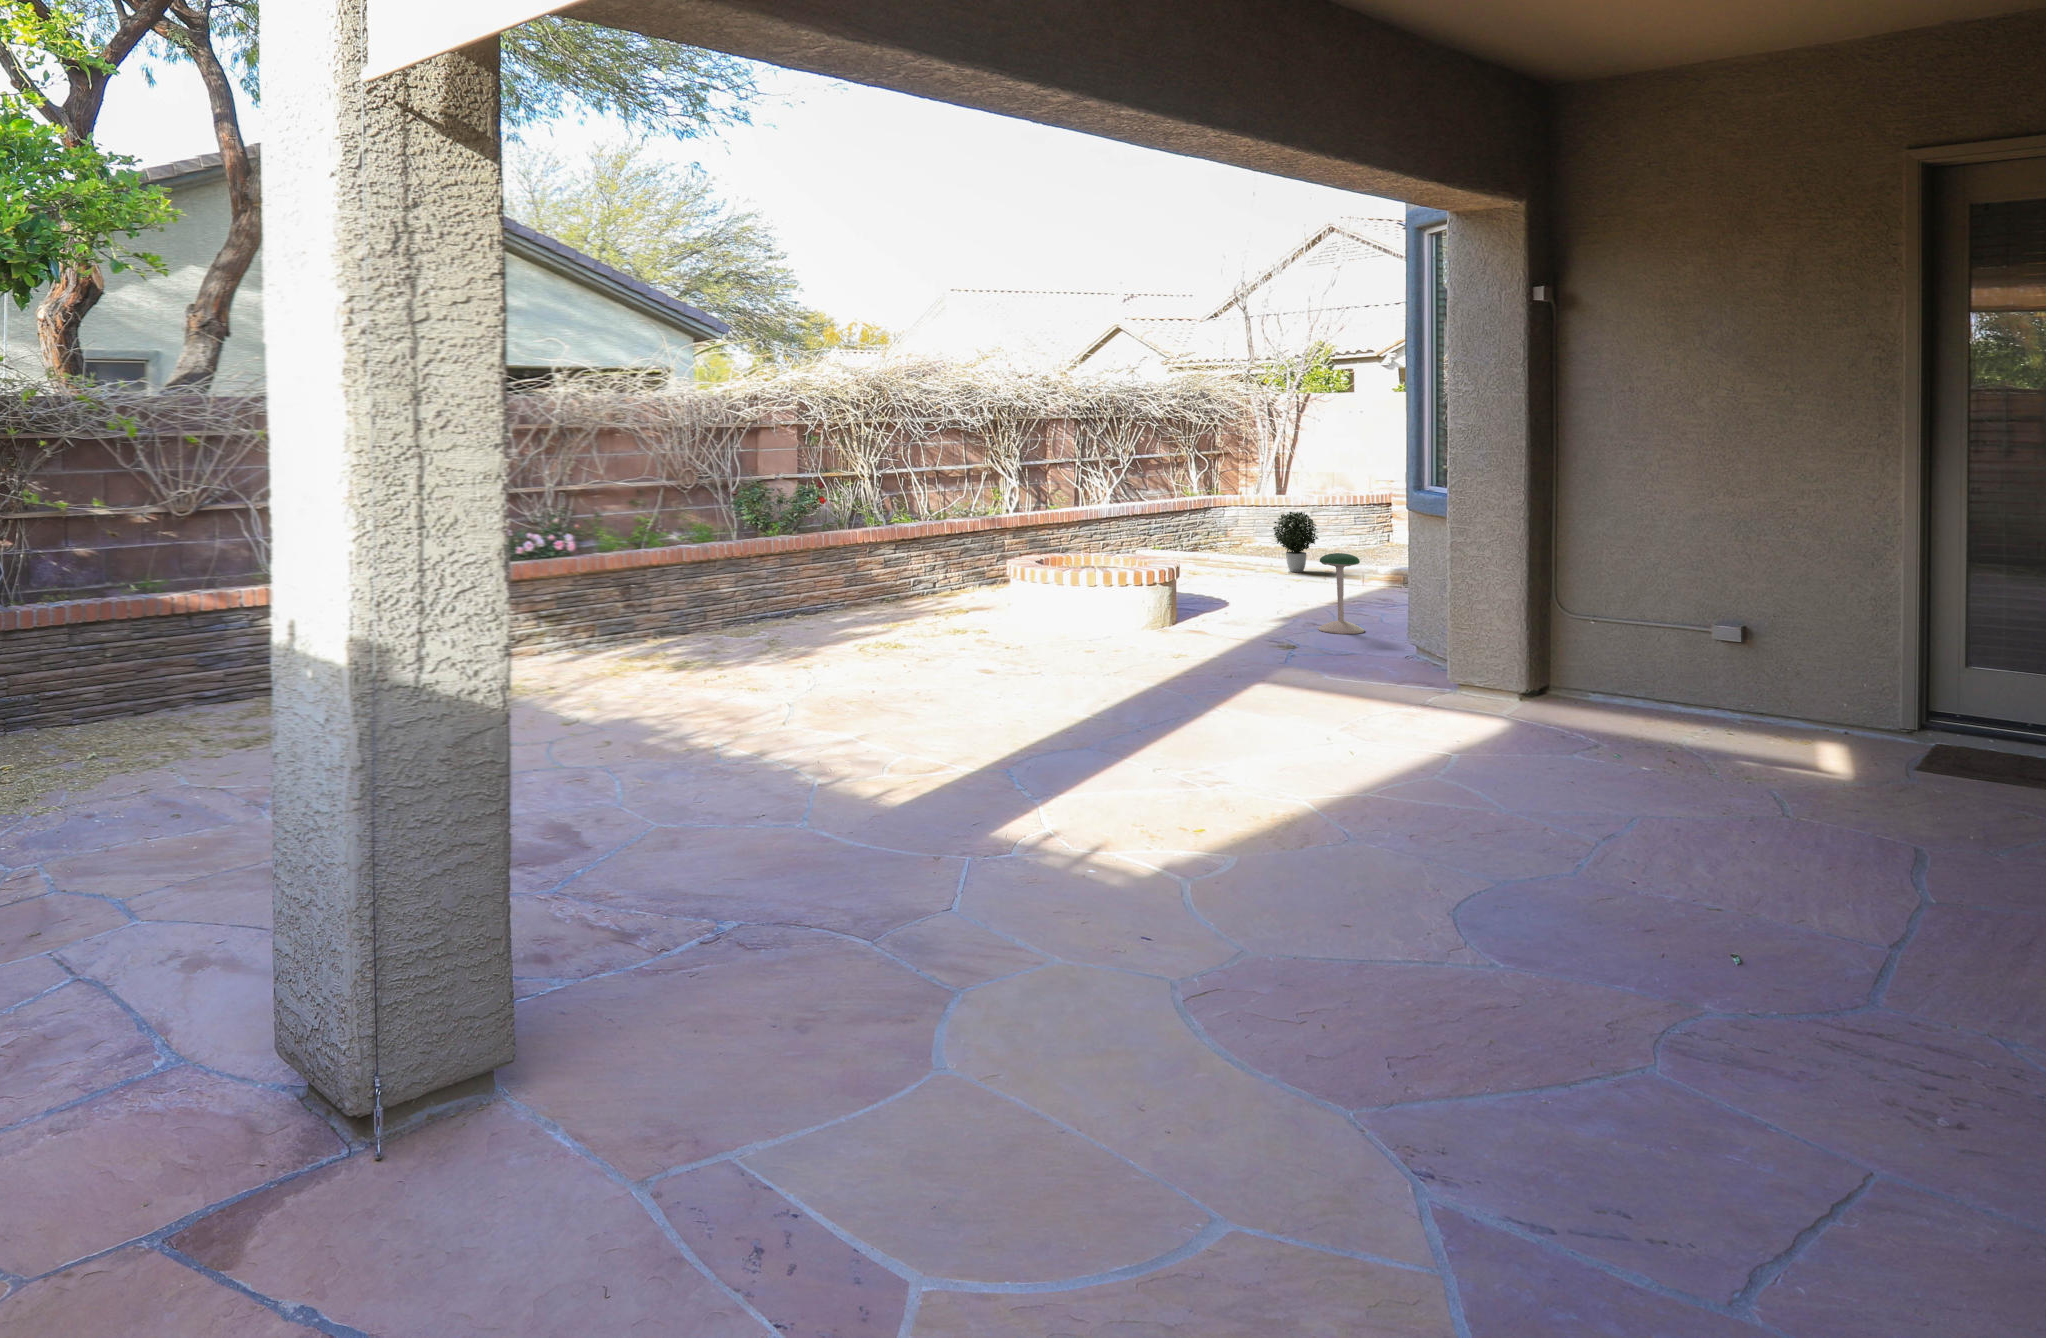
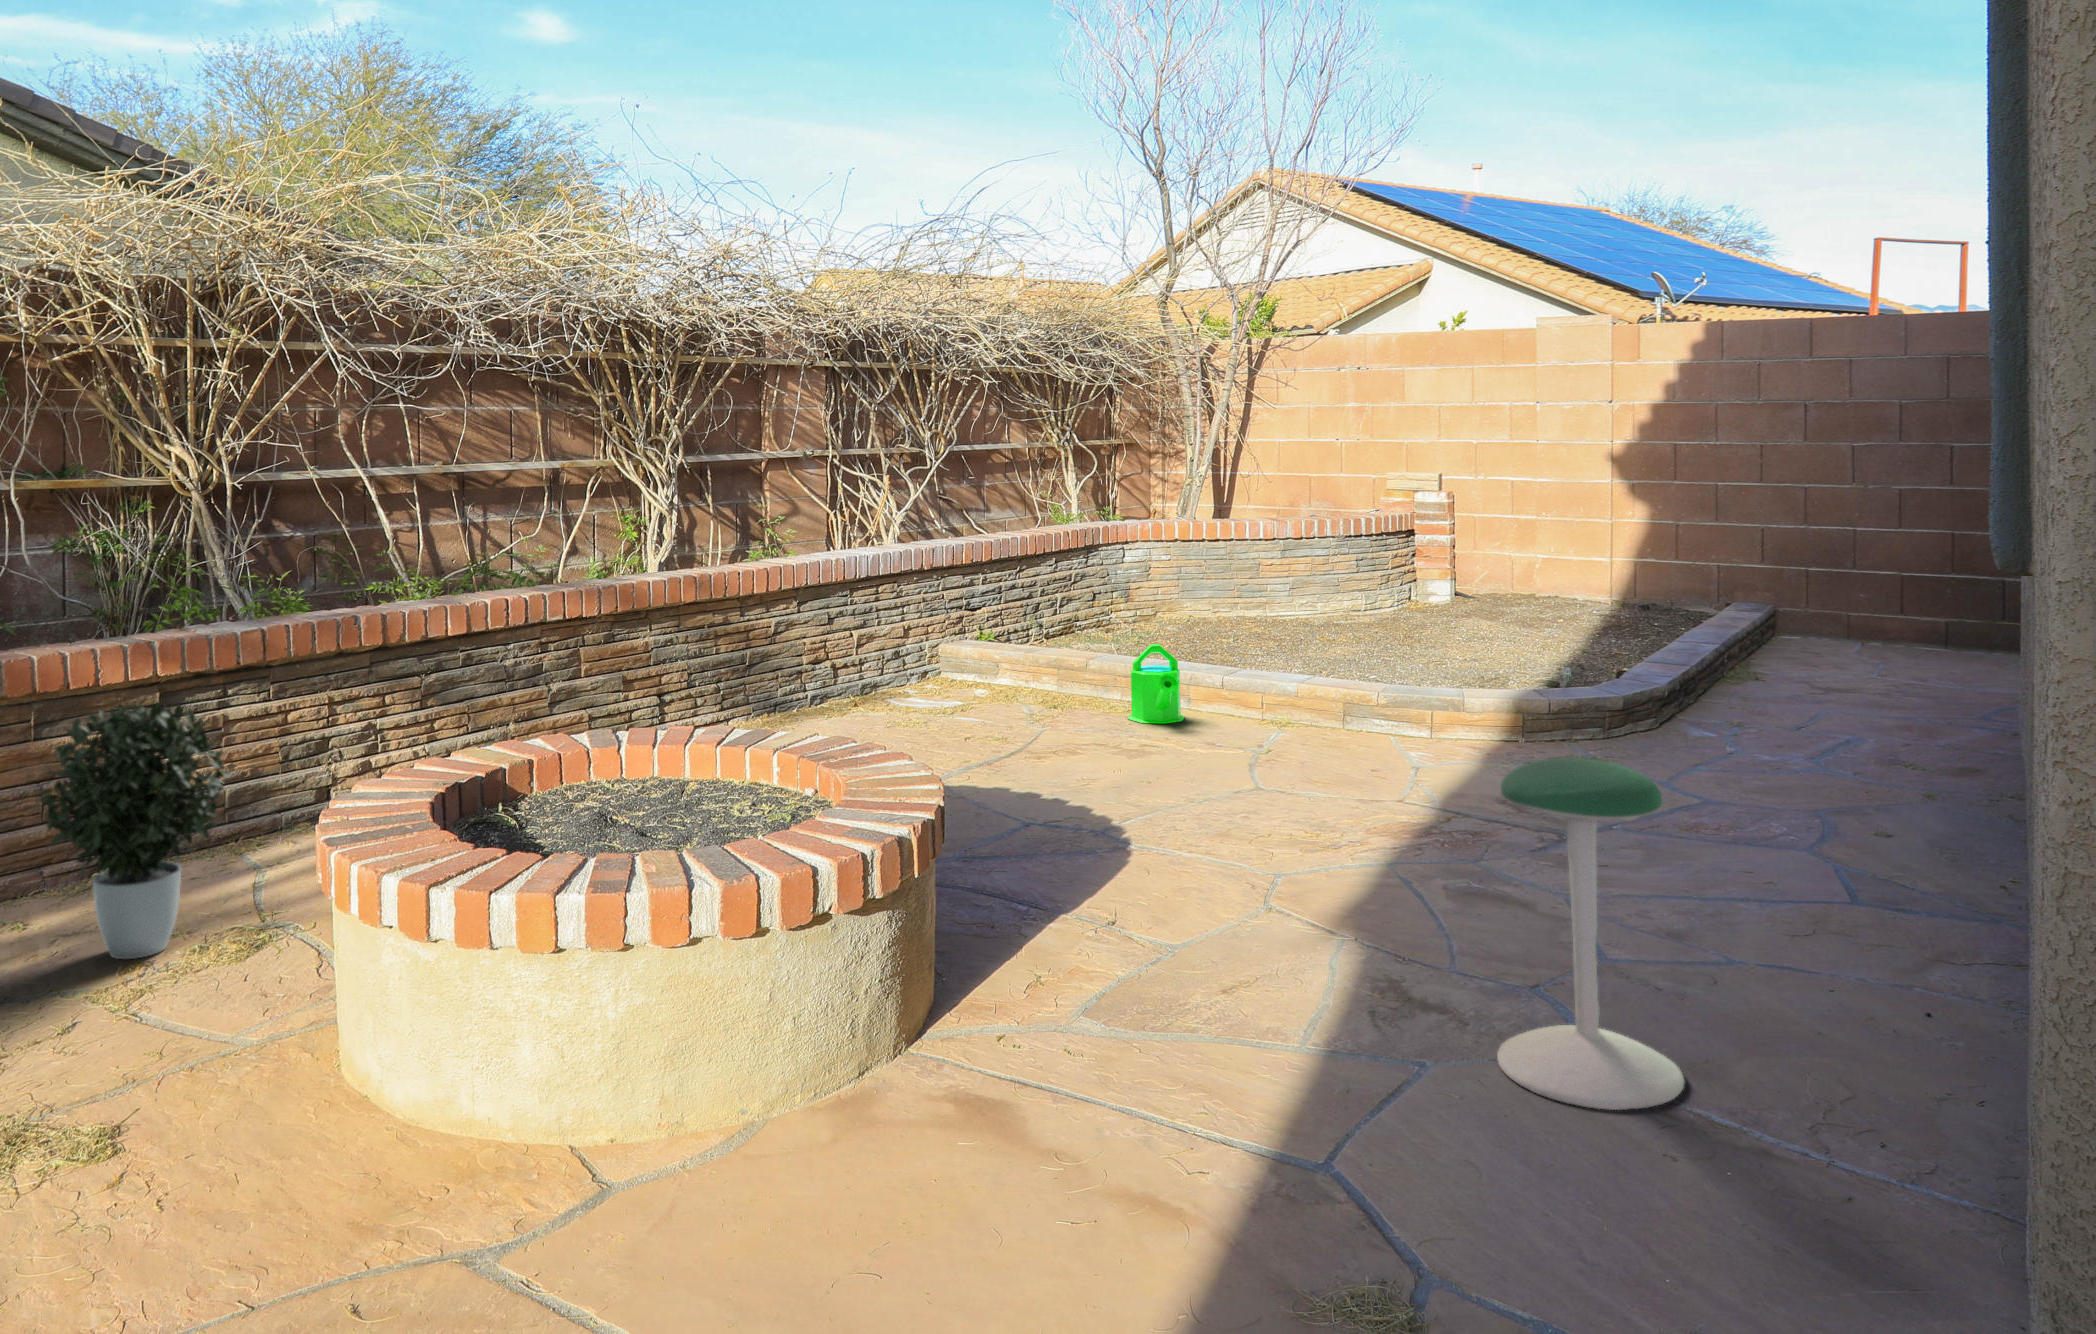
potted plant: present [1273,512,1318,572] -> present [40,703,231,959]
watering can: none [1223,544,1248,576] -> present [1128,644,1185,724]

